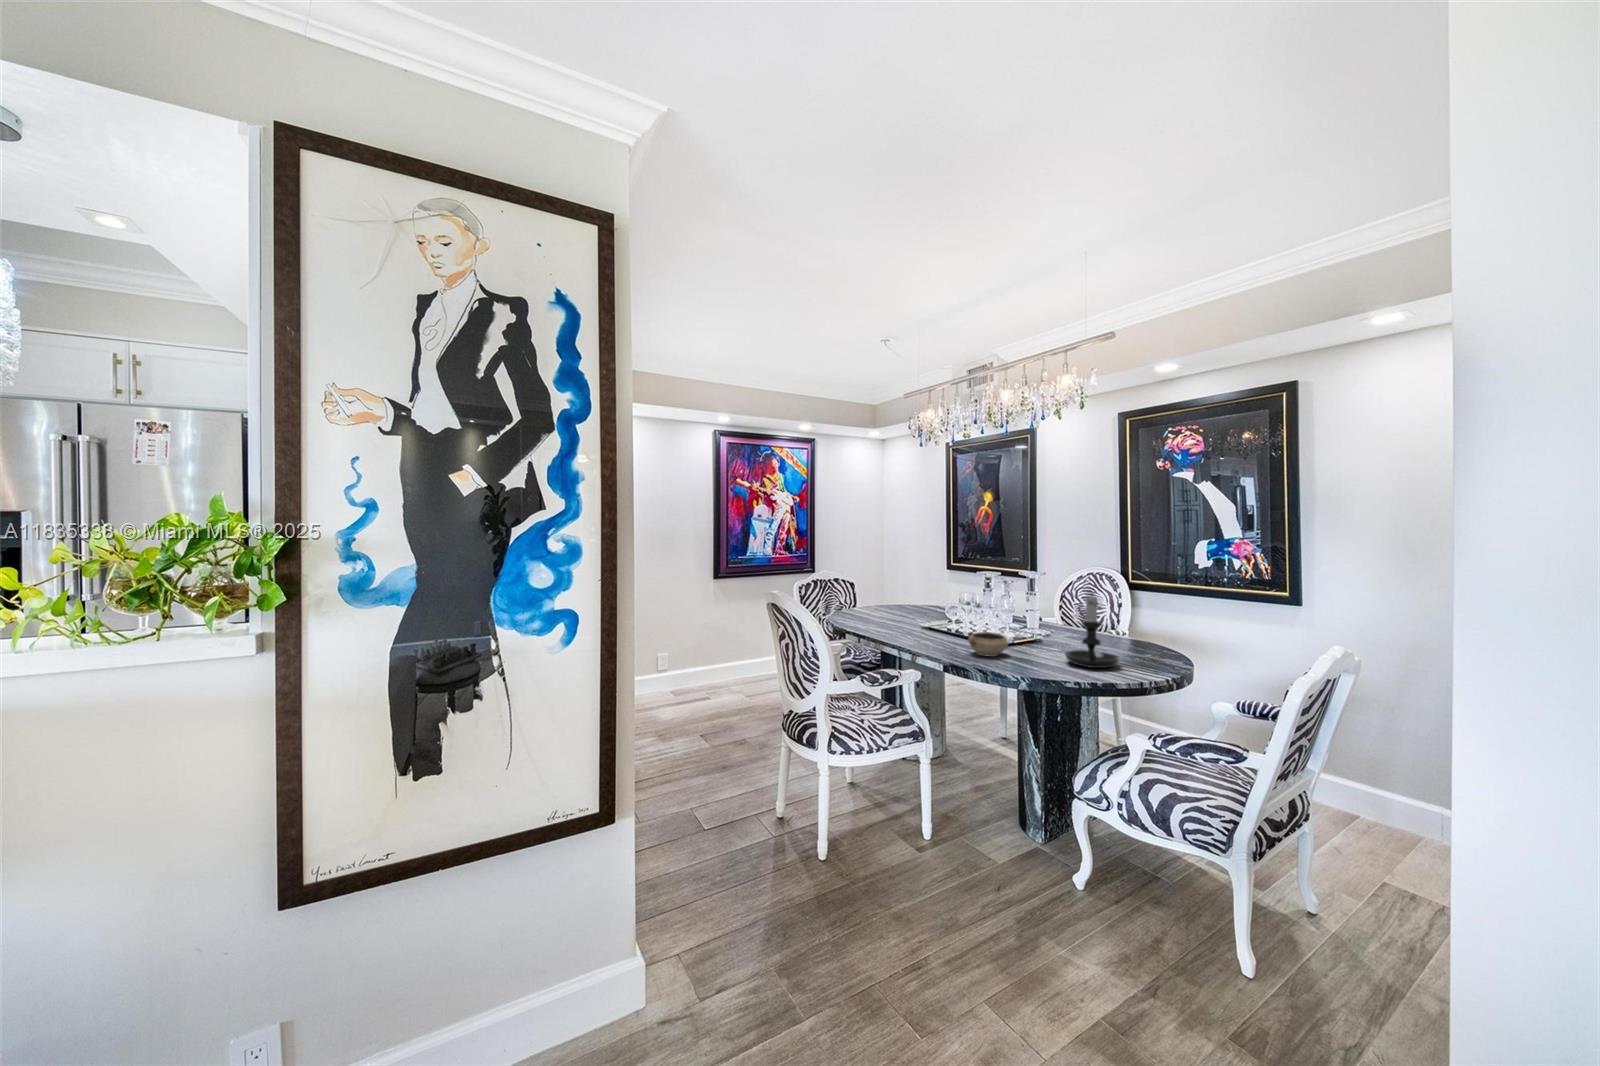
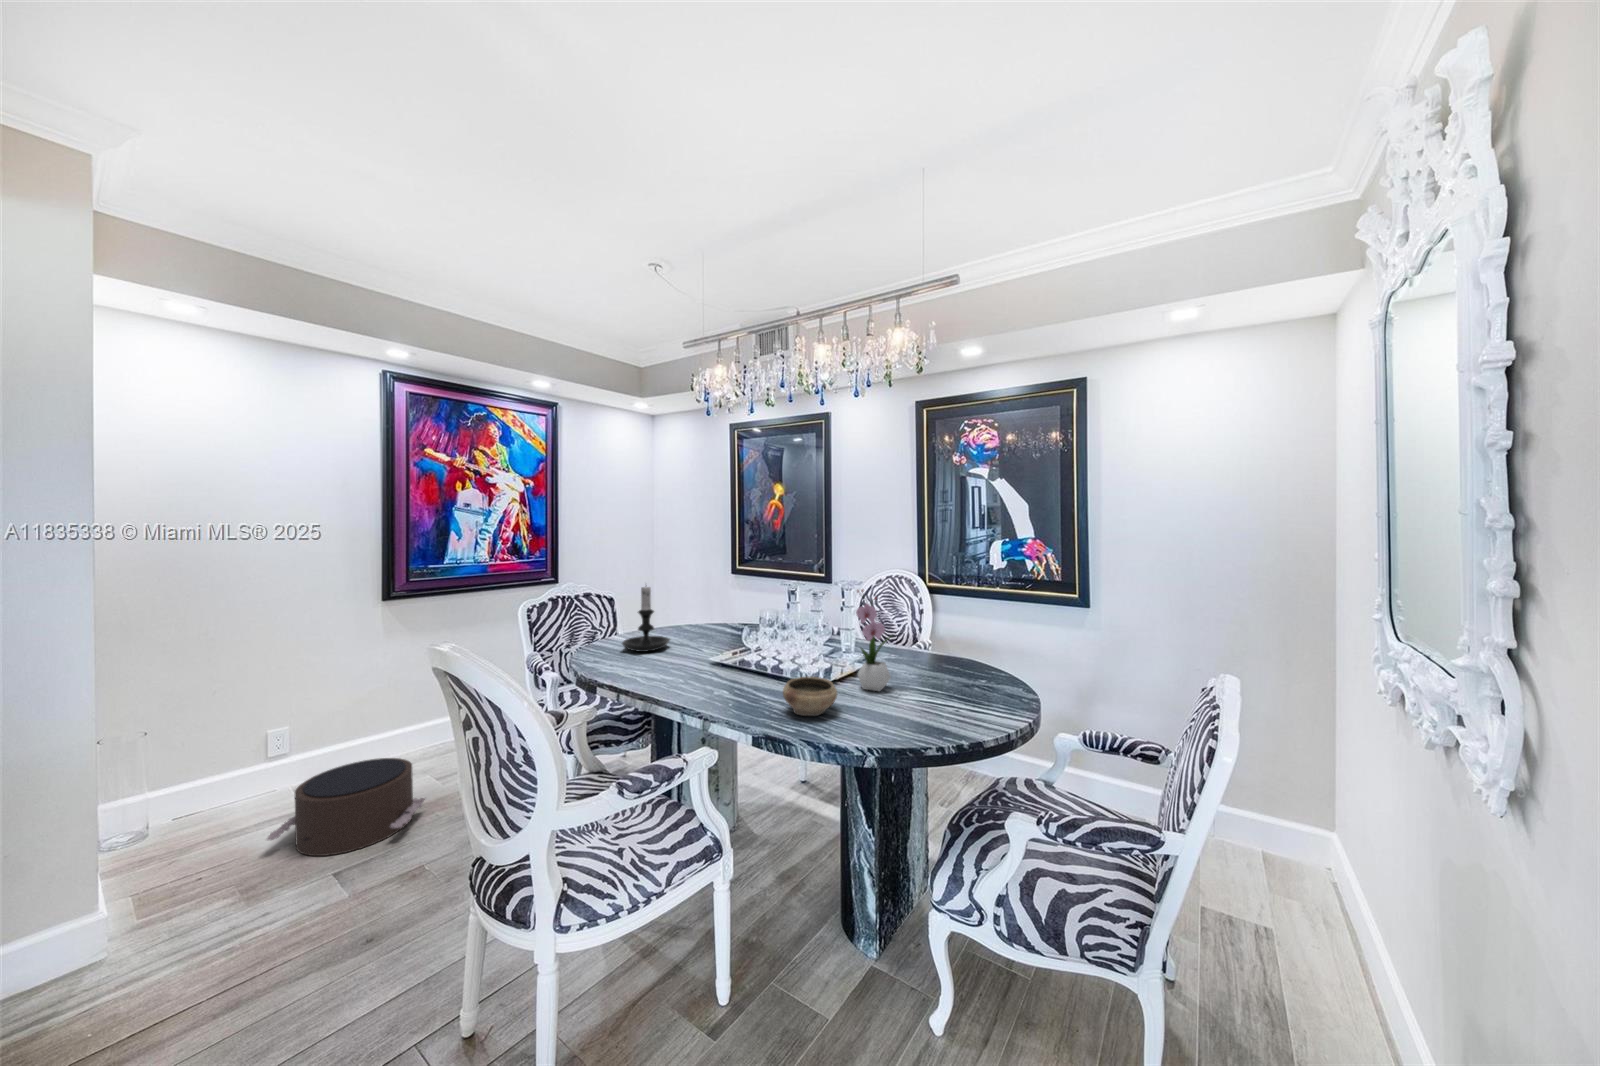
flower arrangement: none [1028,573,1062,650] -> present [856,589,891,691]
candle holder: present [1065,596,1119,668] -> present [622,586,670,652]
pouf: none [662,680,741,730] -> present [267,758,425,856]

